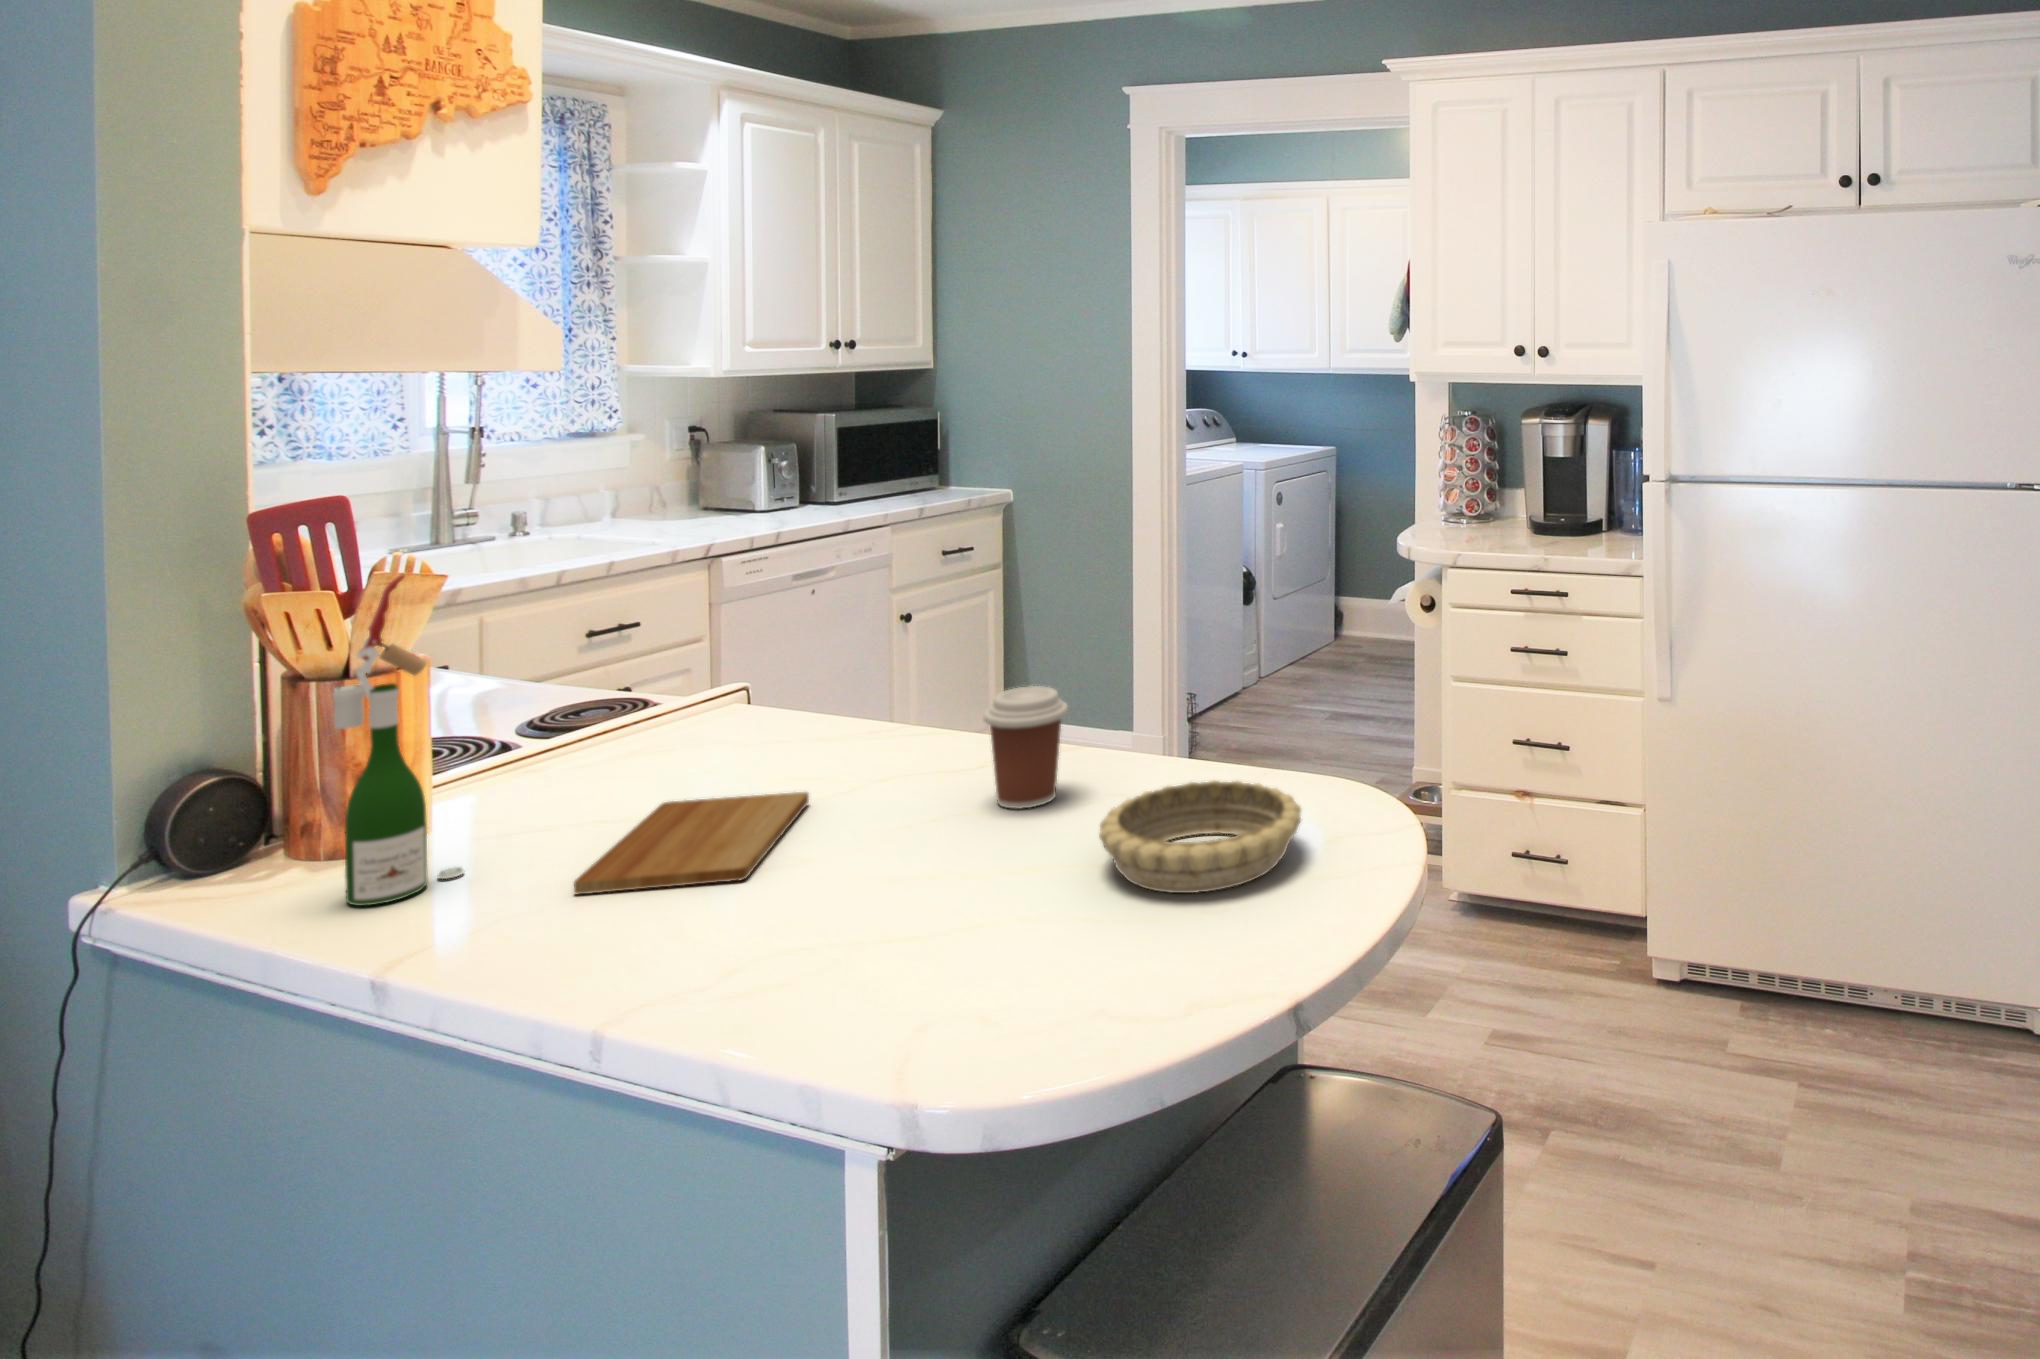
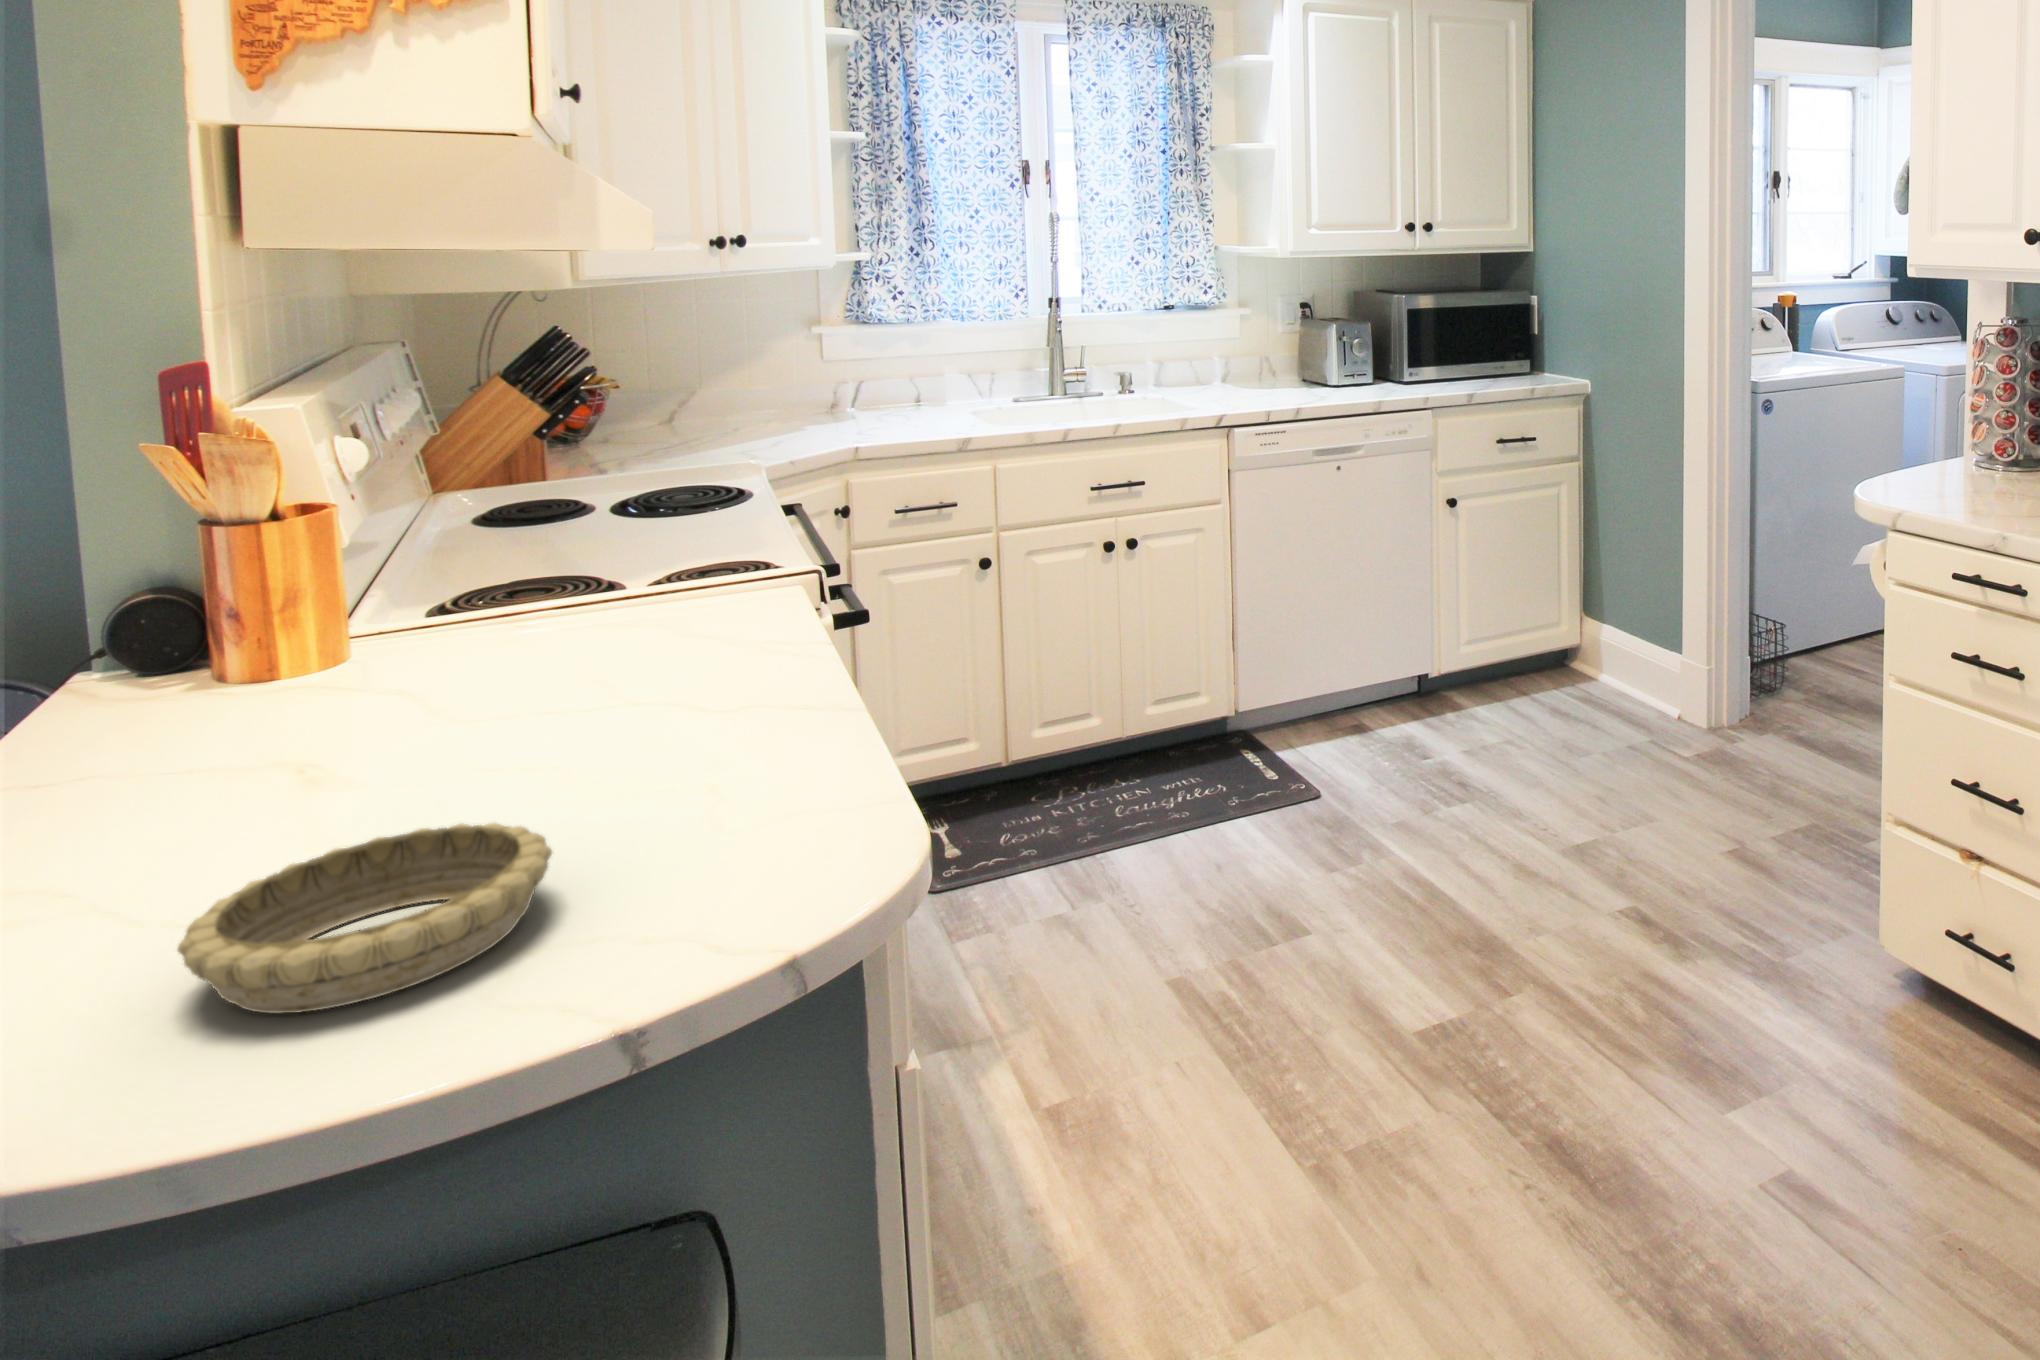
wine bottle: present [333,574,464,906] -> none [106,437,227,731]
coffee cup: present [984,686,1068,809] -> none [506,642,627,793]
cutting board: present [574,792,809,894] -> none [164,686,495,798]

